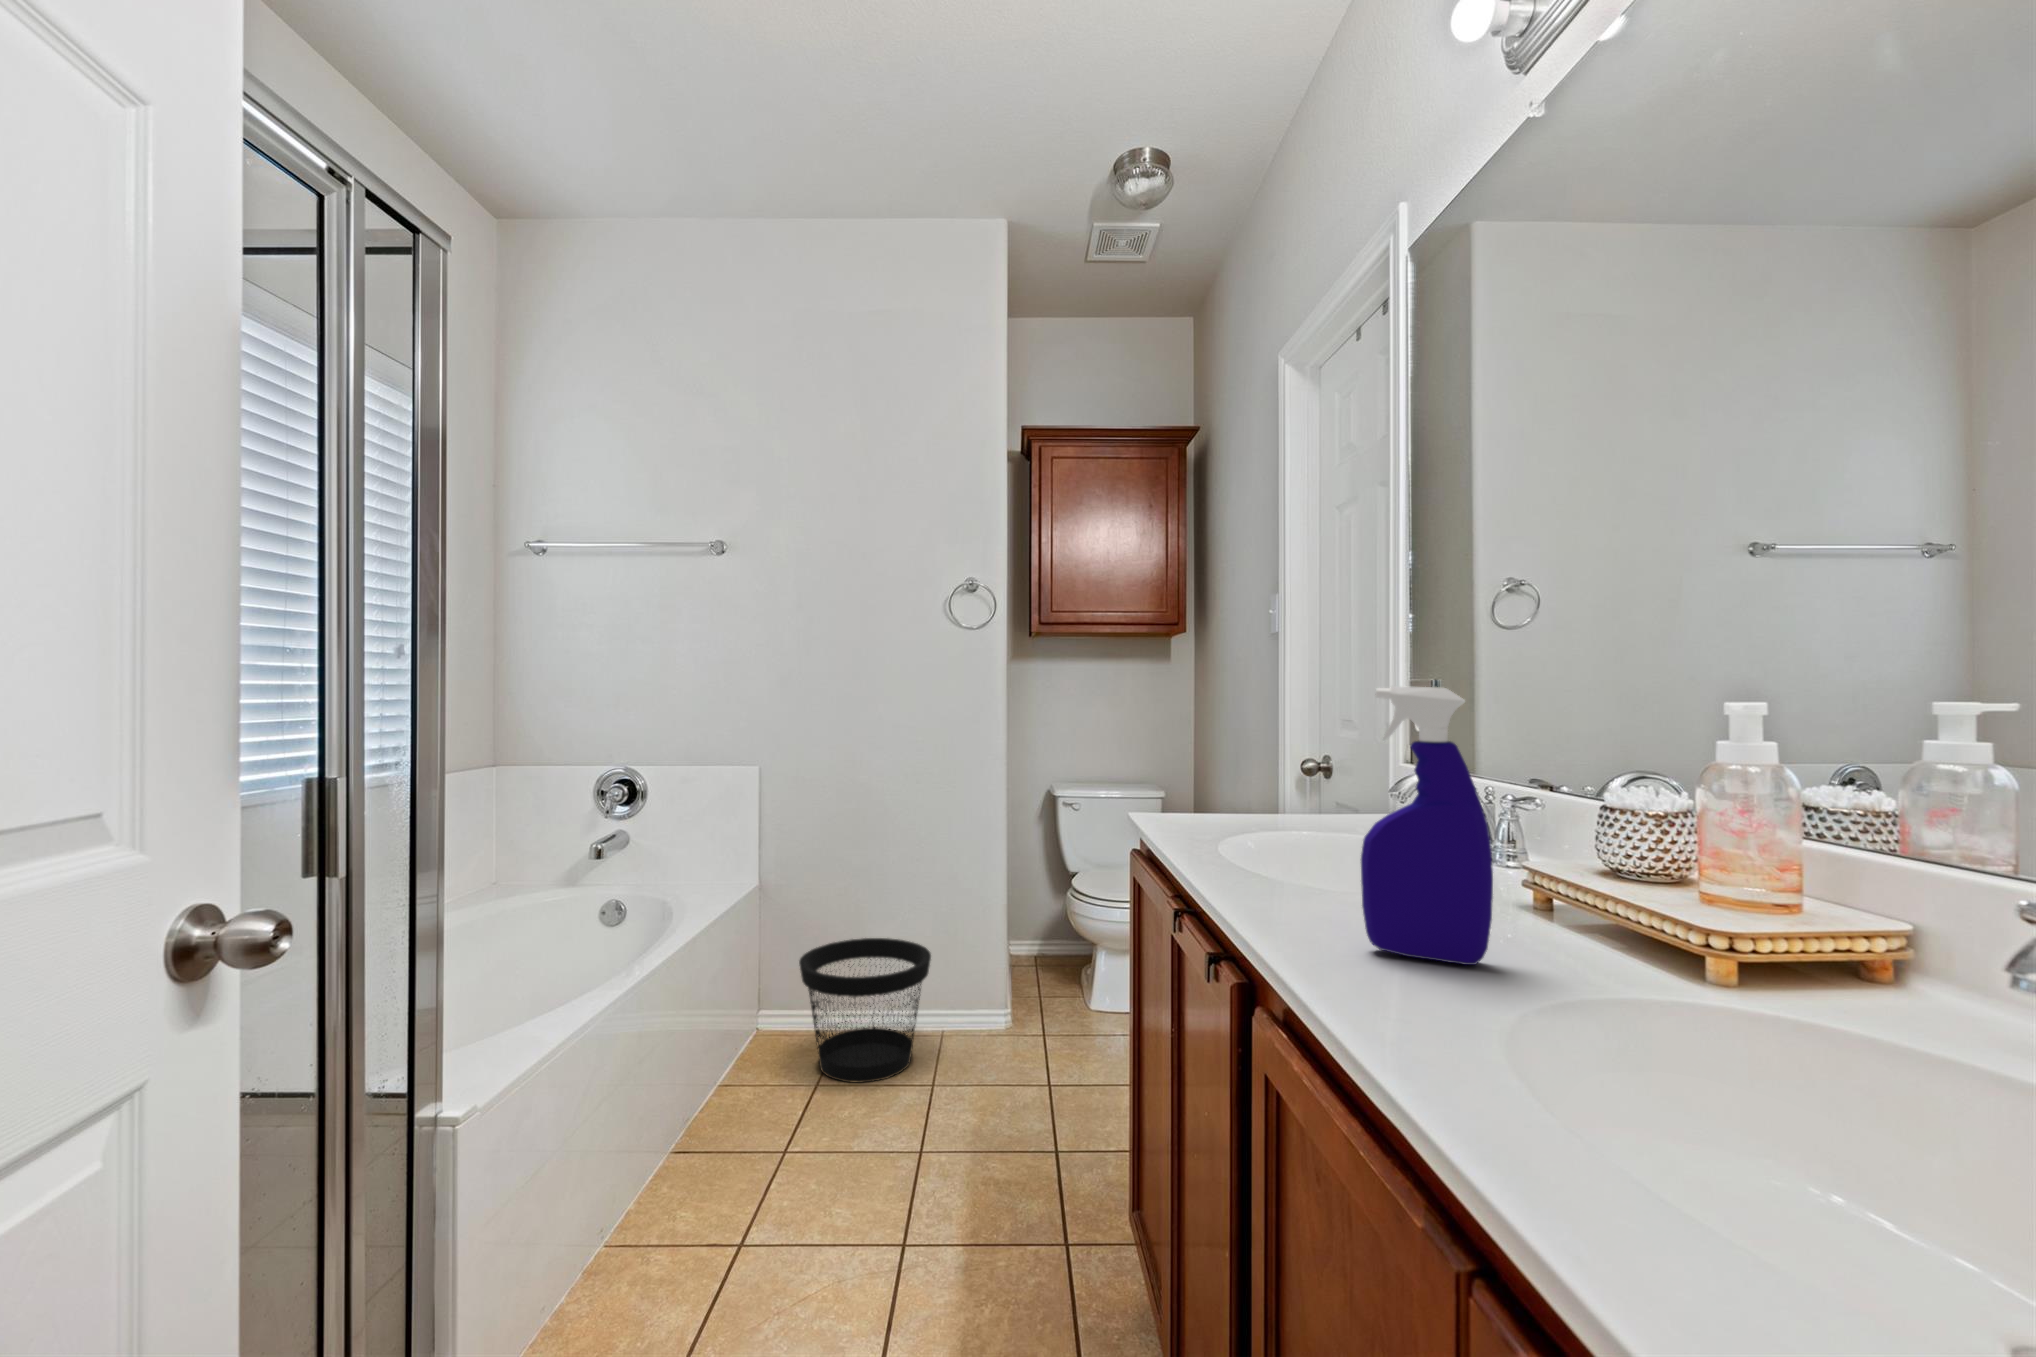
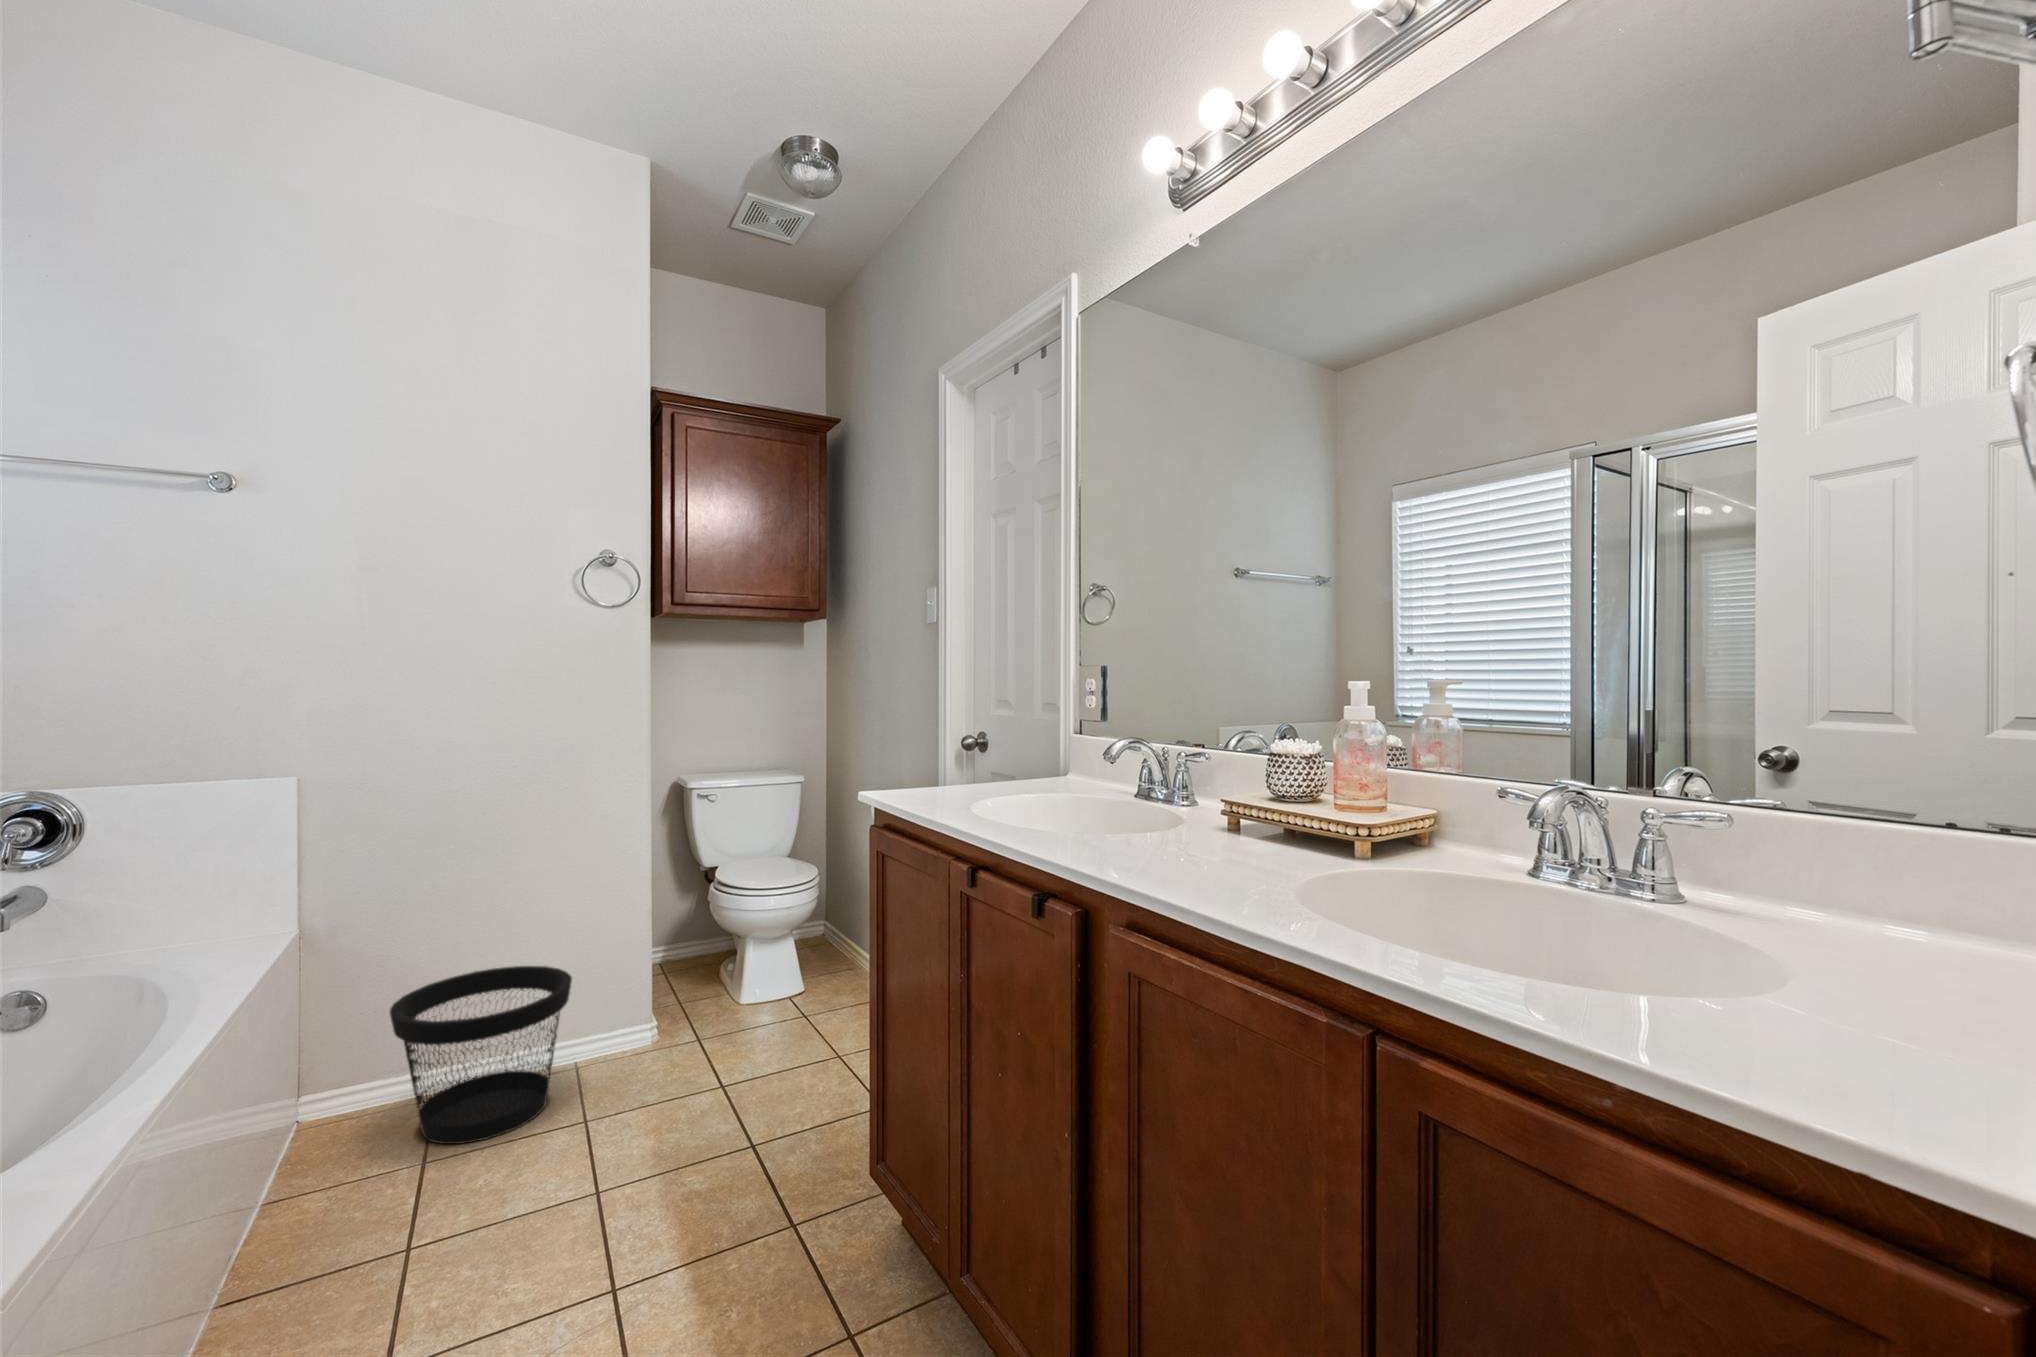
spray bottle: present [1361,686,1493,965] -> none [1168,665,1262,875]

